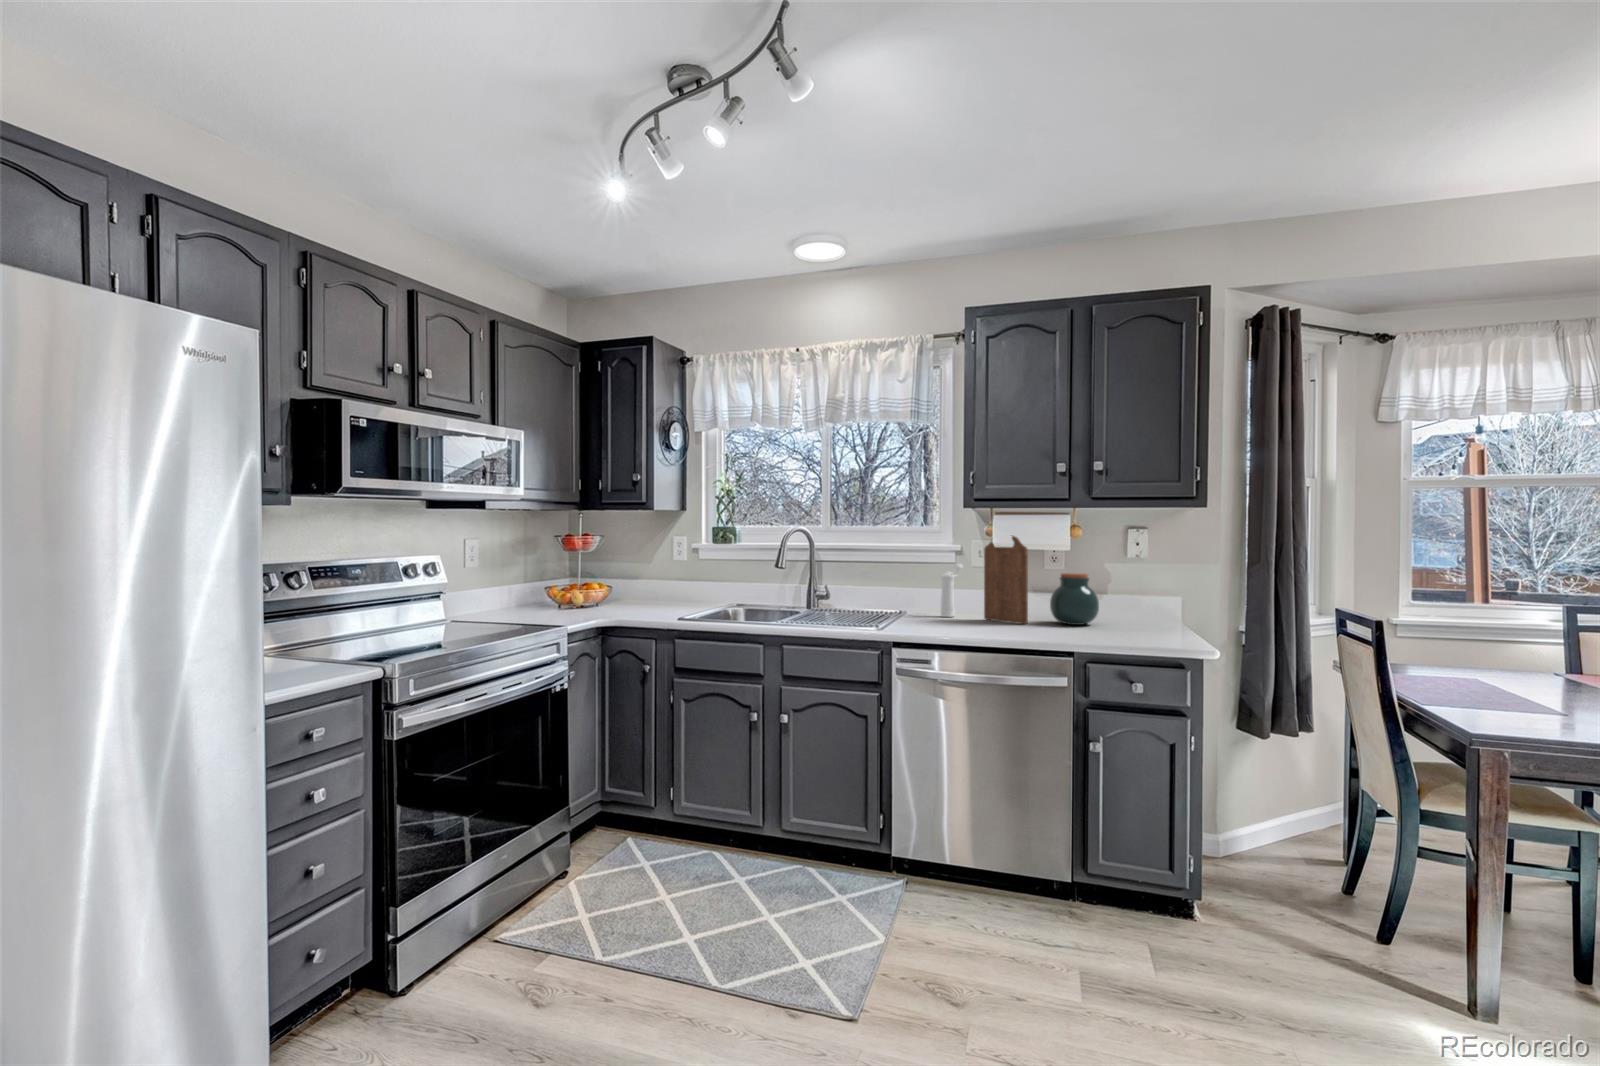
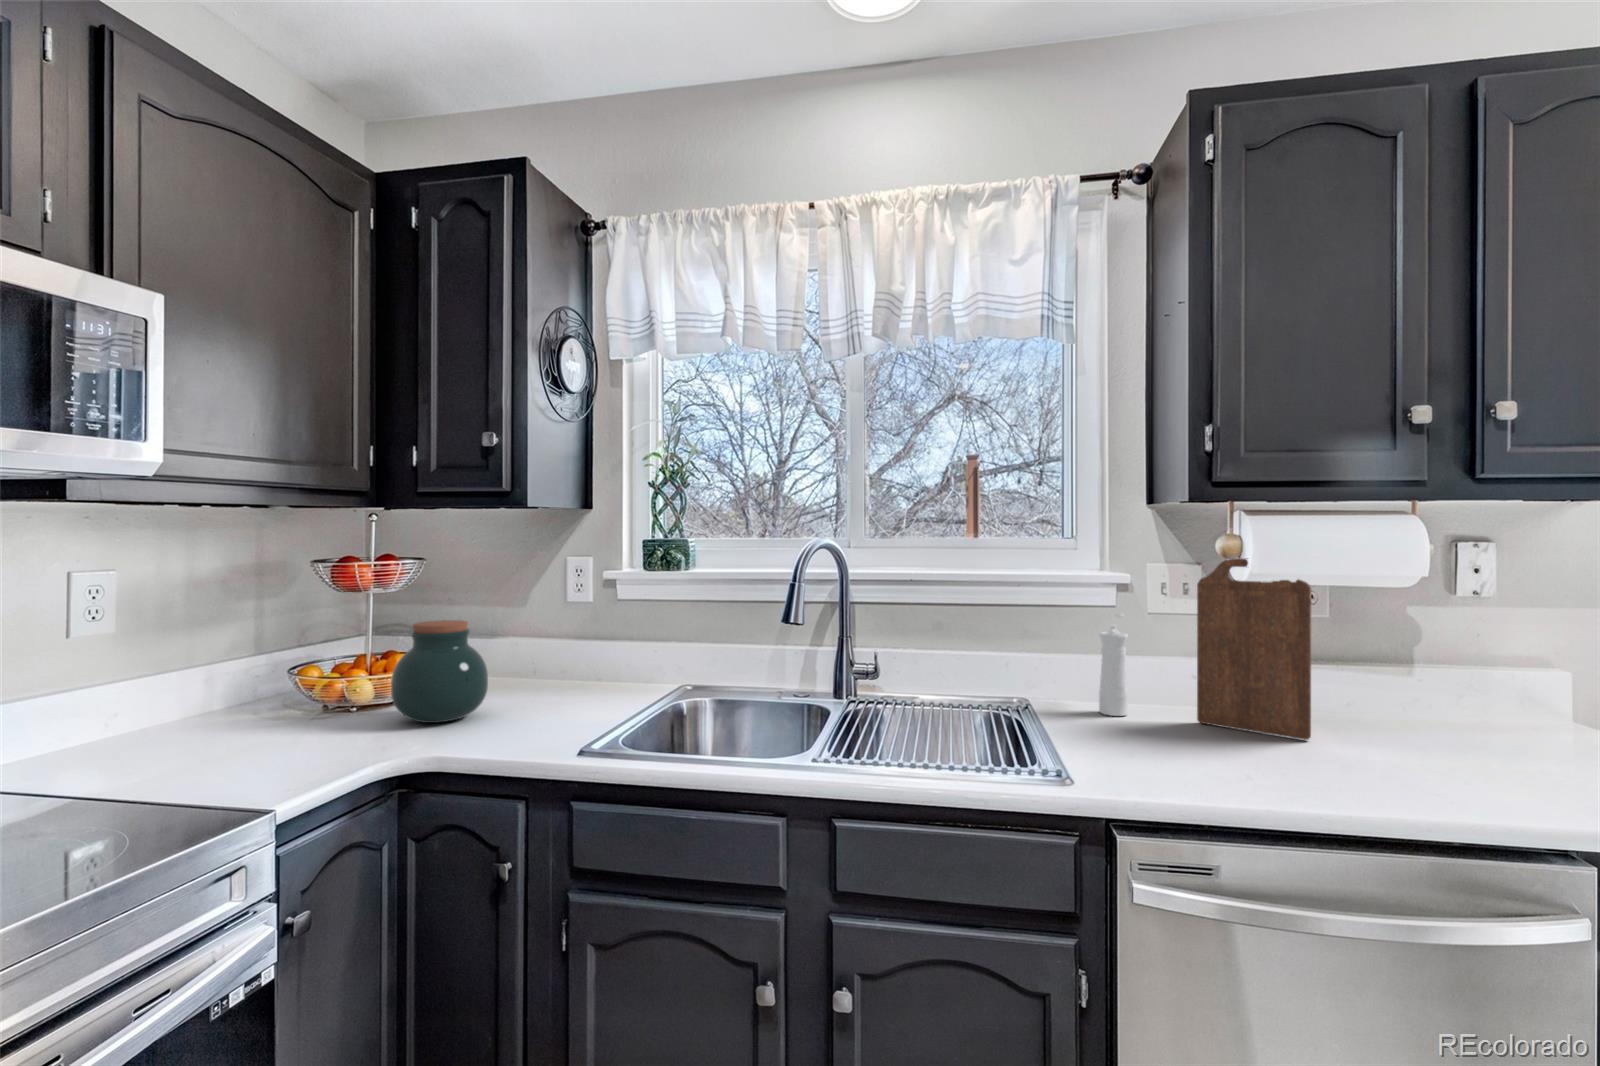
jar: present [1050,573,1099,625] -> present [391,620,488,723]

